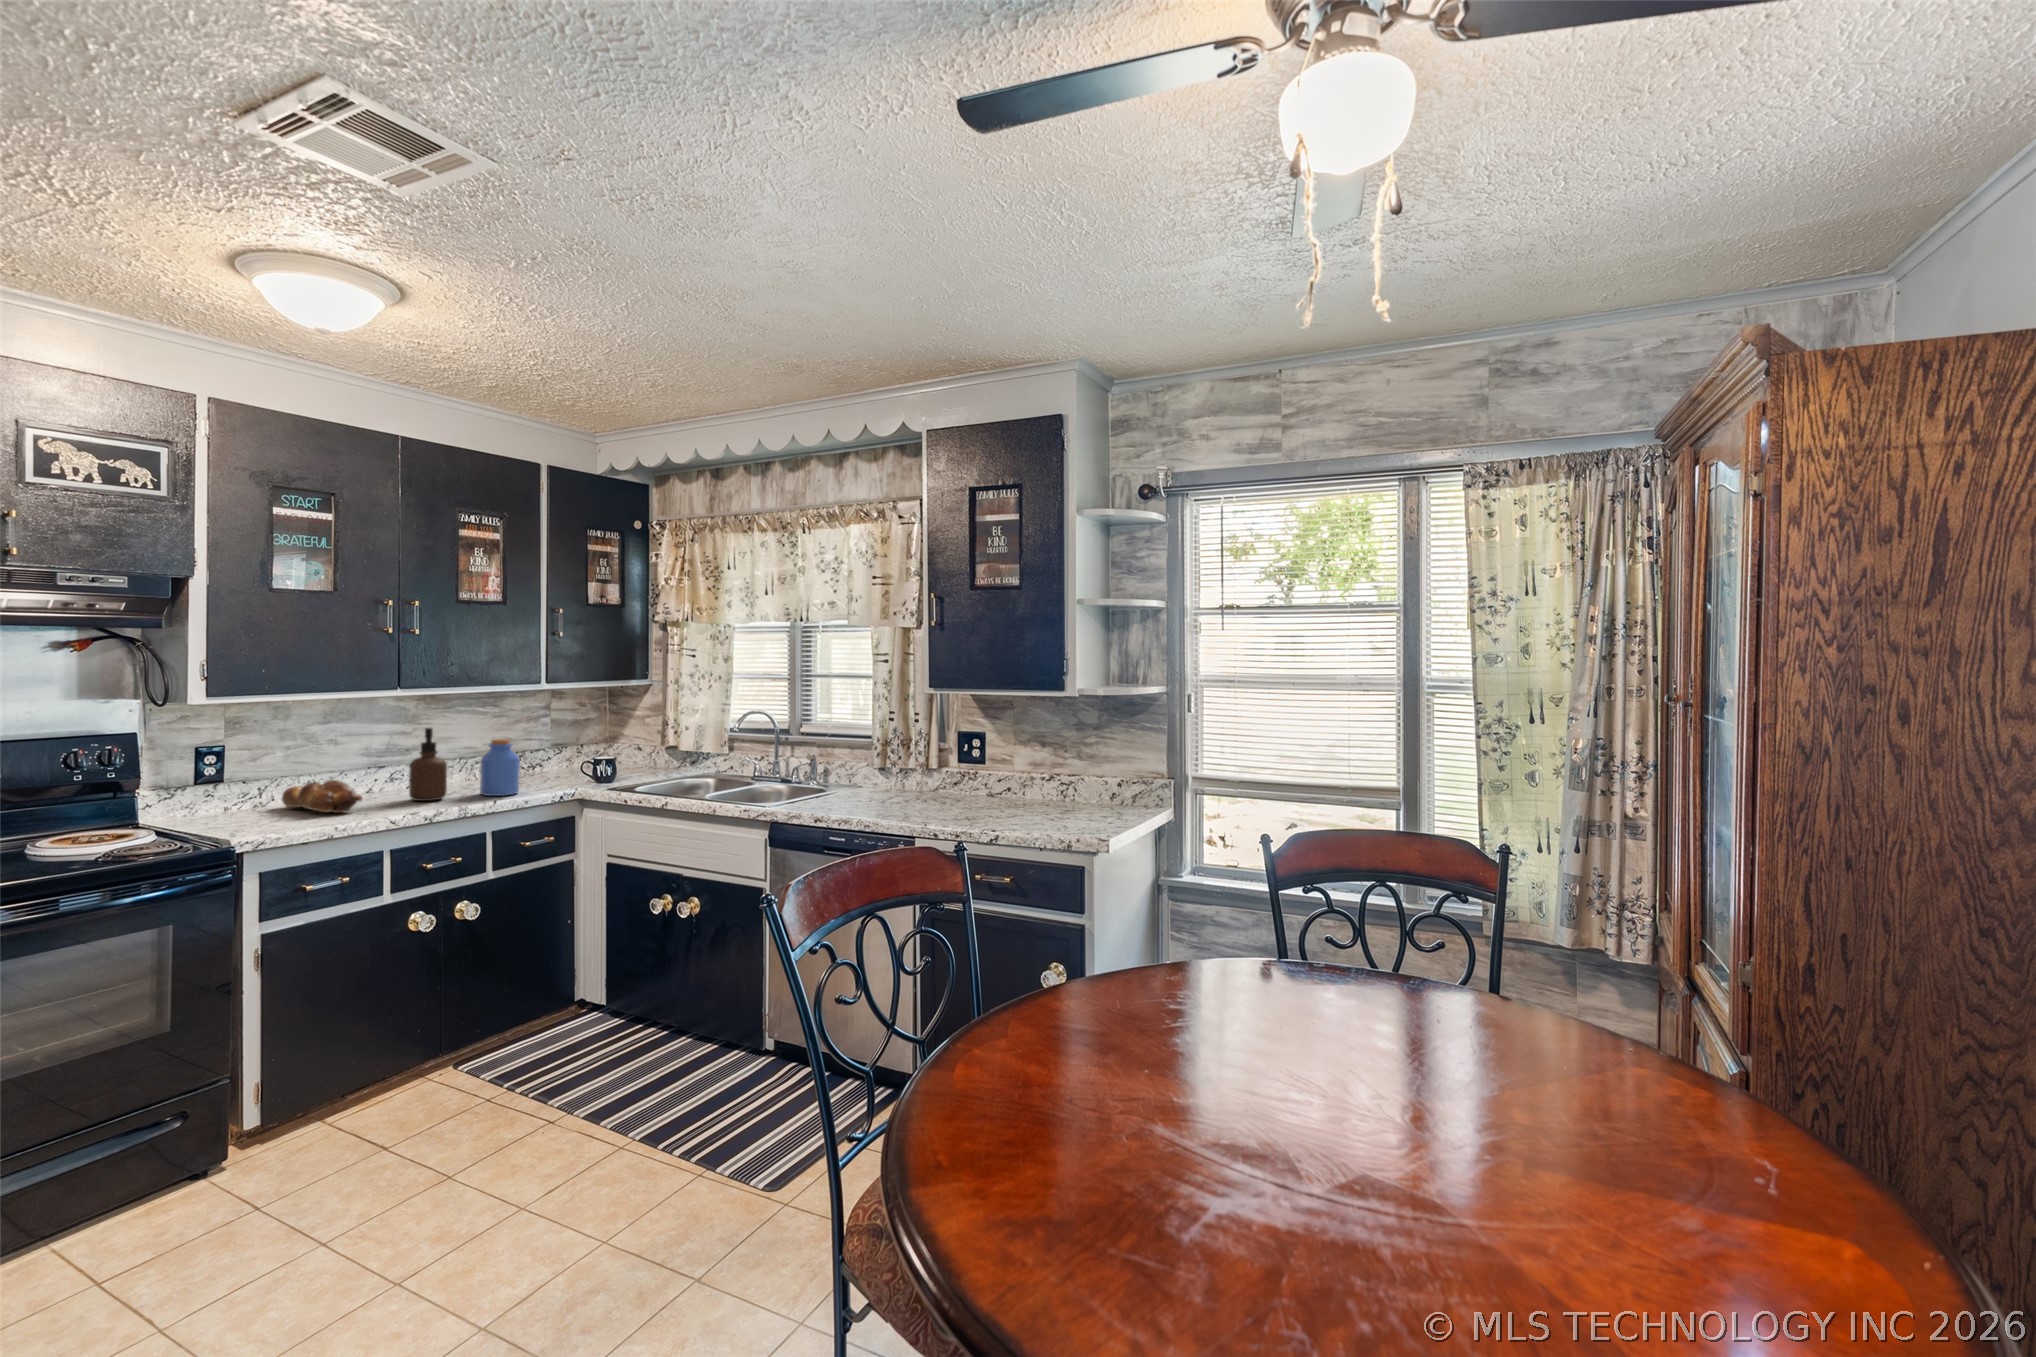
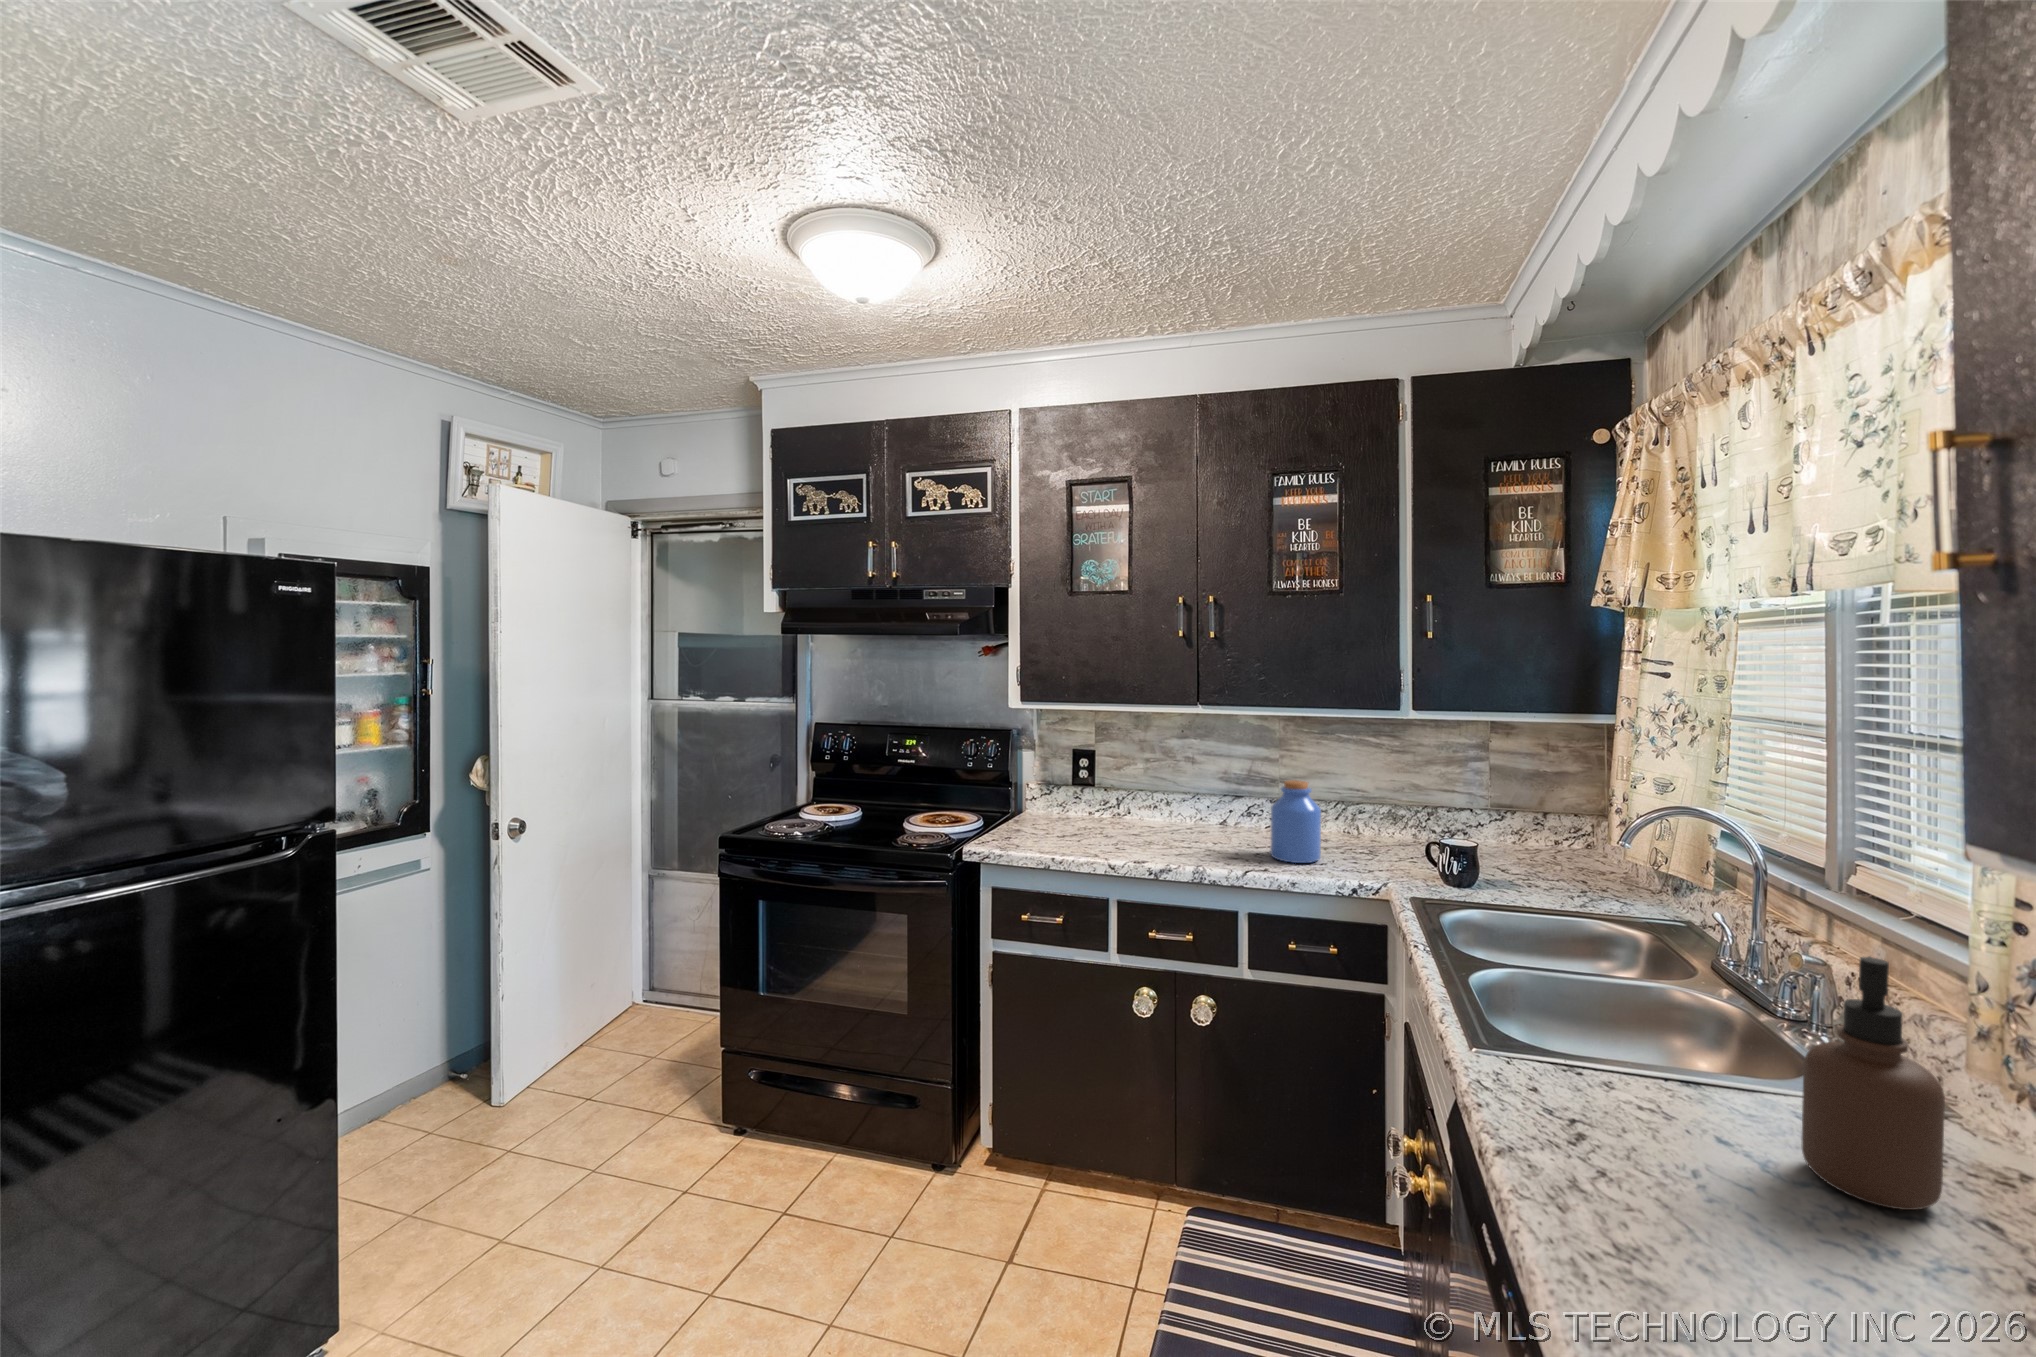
soap dispenser: present [409,728,447,801] -> present [1802,956,1945,1210]
bread loaf: present [282,780,362,813] -> none [1079,802,1144,842]

